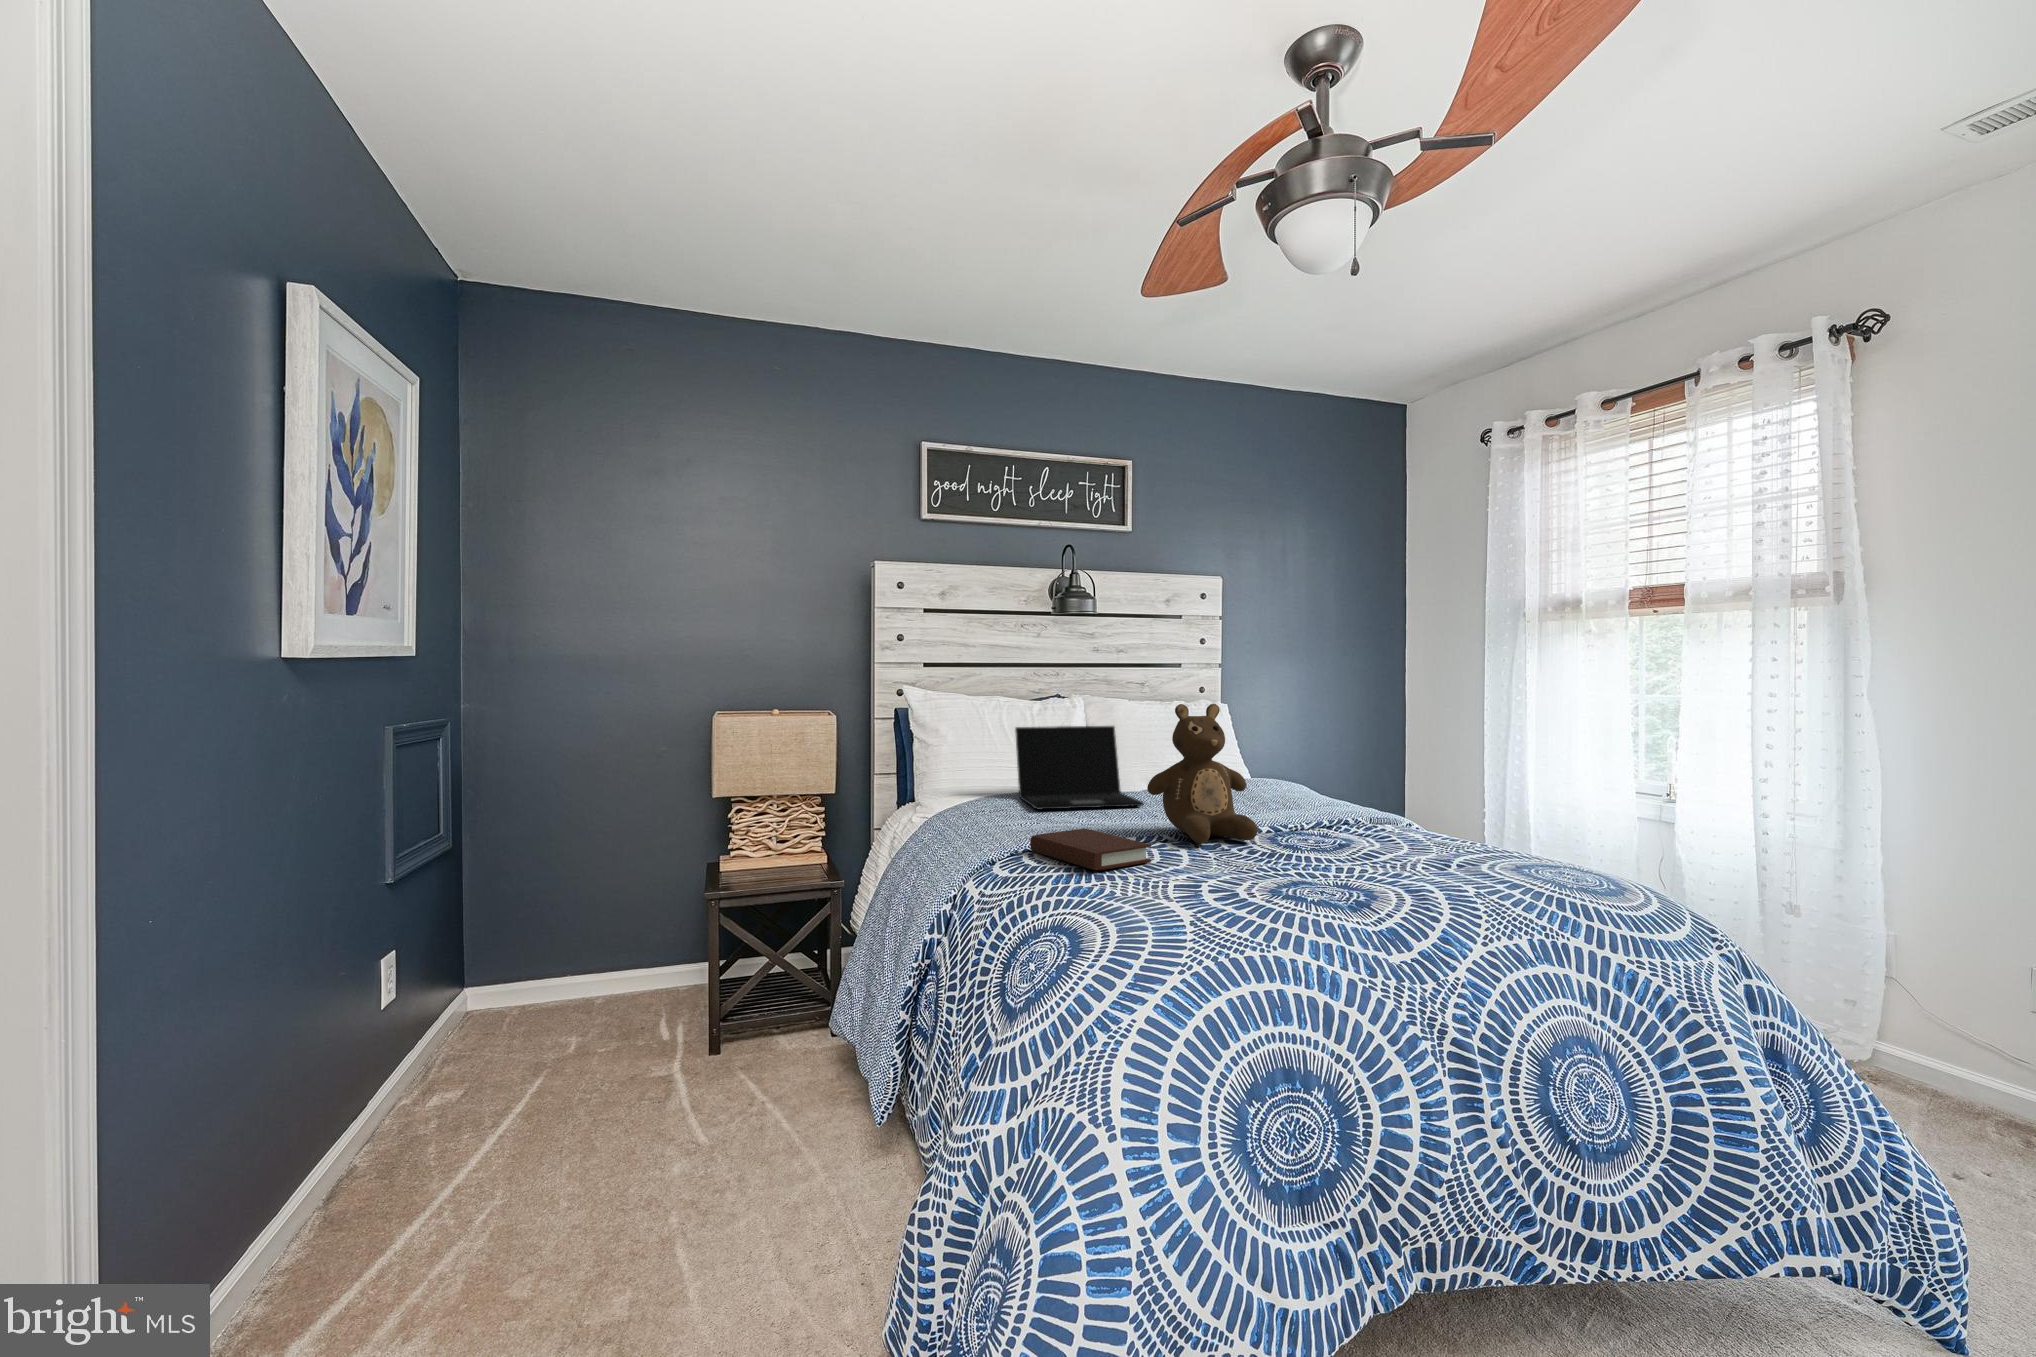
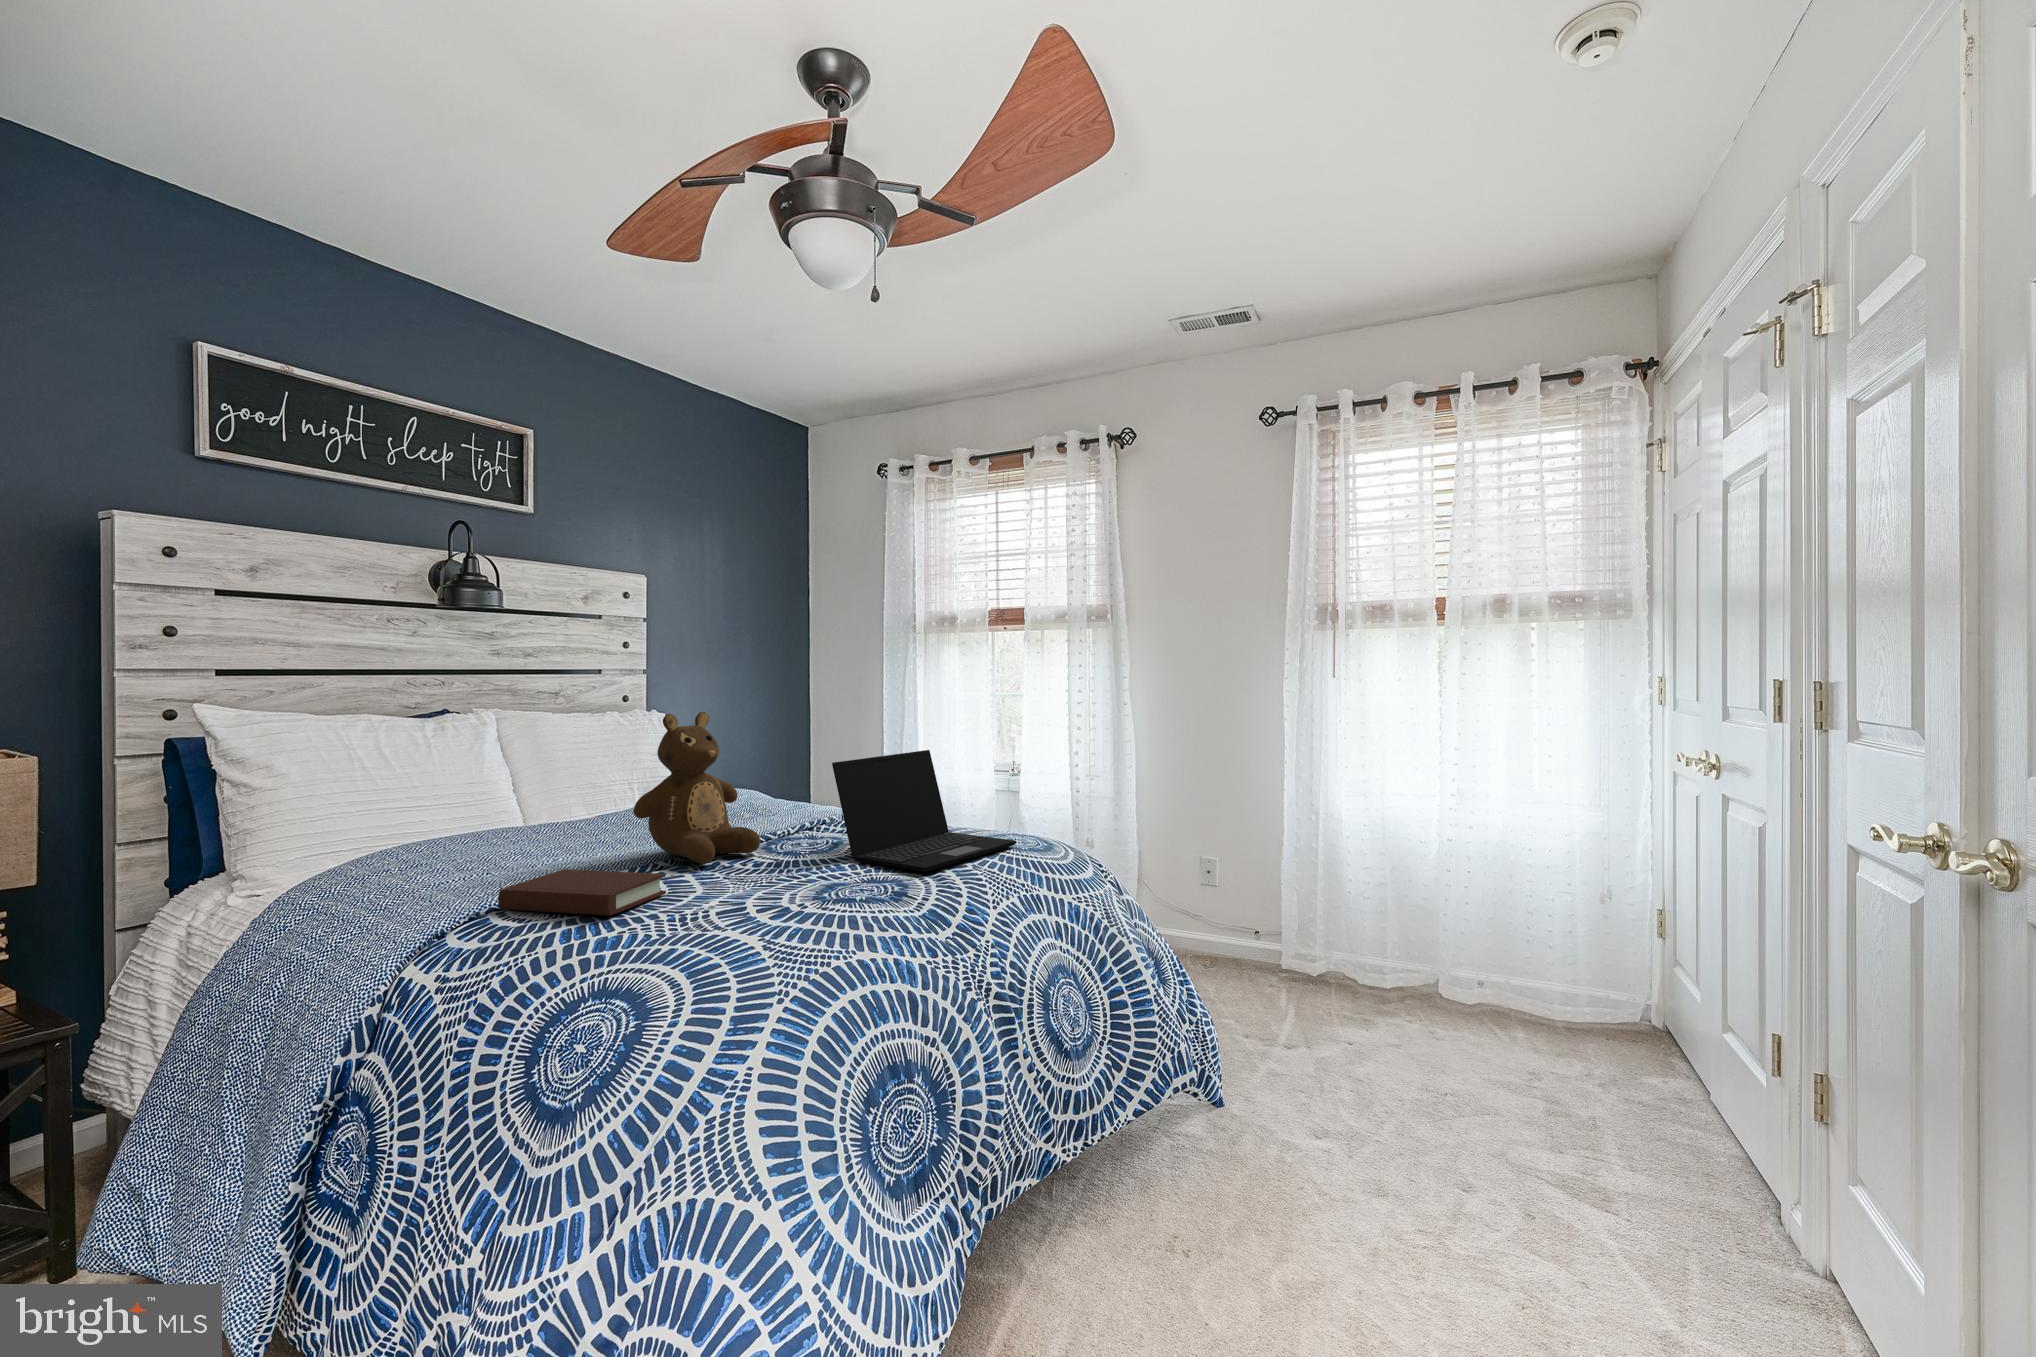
laptop: present [1015,726,1144,809] -> present [832,750,1016,872]

